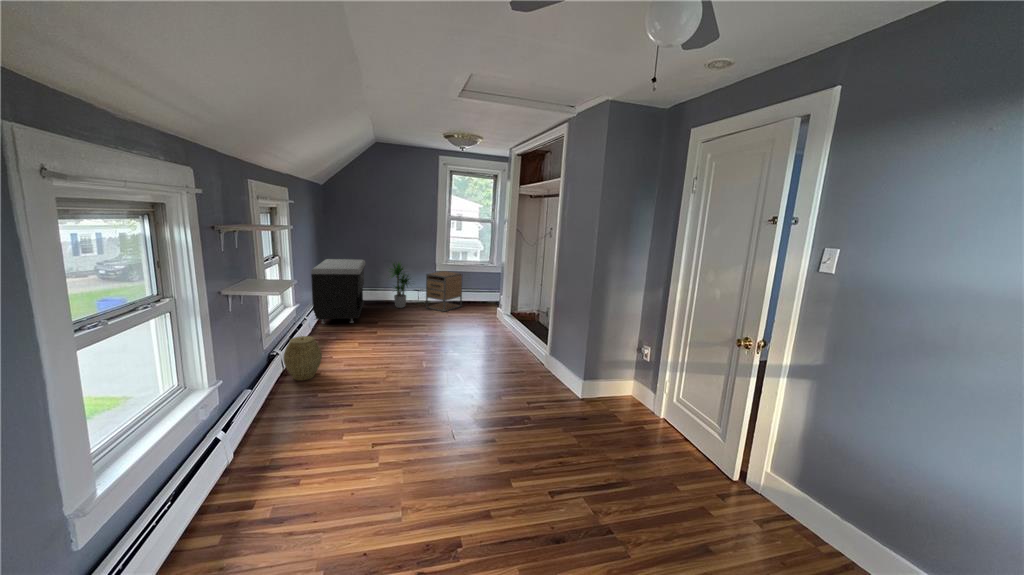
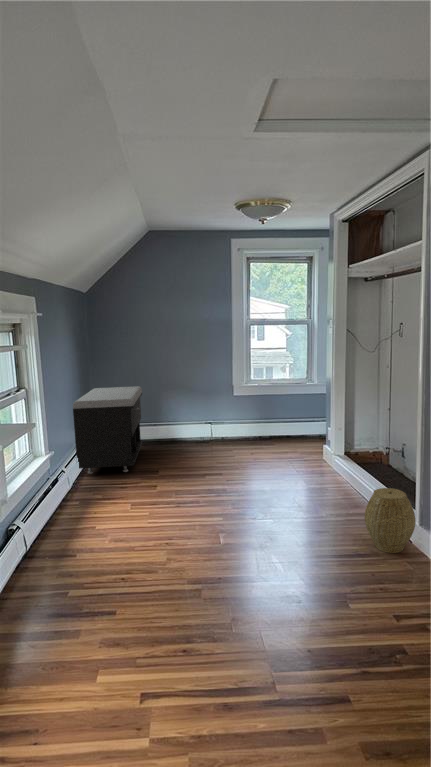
potted plant: present [389,263,409,308] -> none [166,384,208,448]
nightstand: present [426,271,463,312] -> none [221,396,271,453]
woven basket: present [283,336,322,380] -> present [365,488,416,553]

